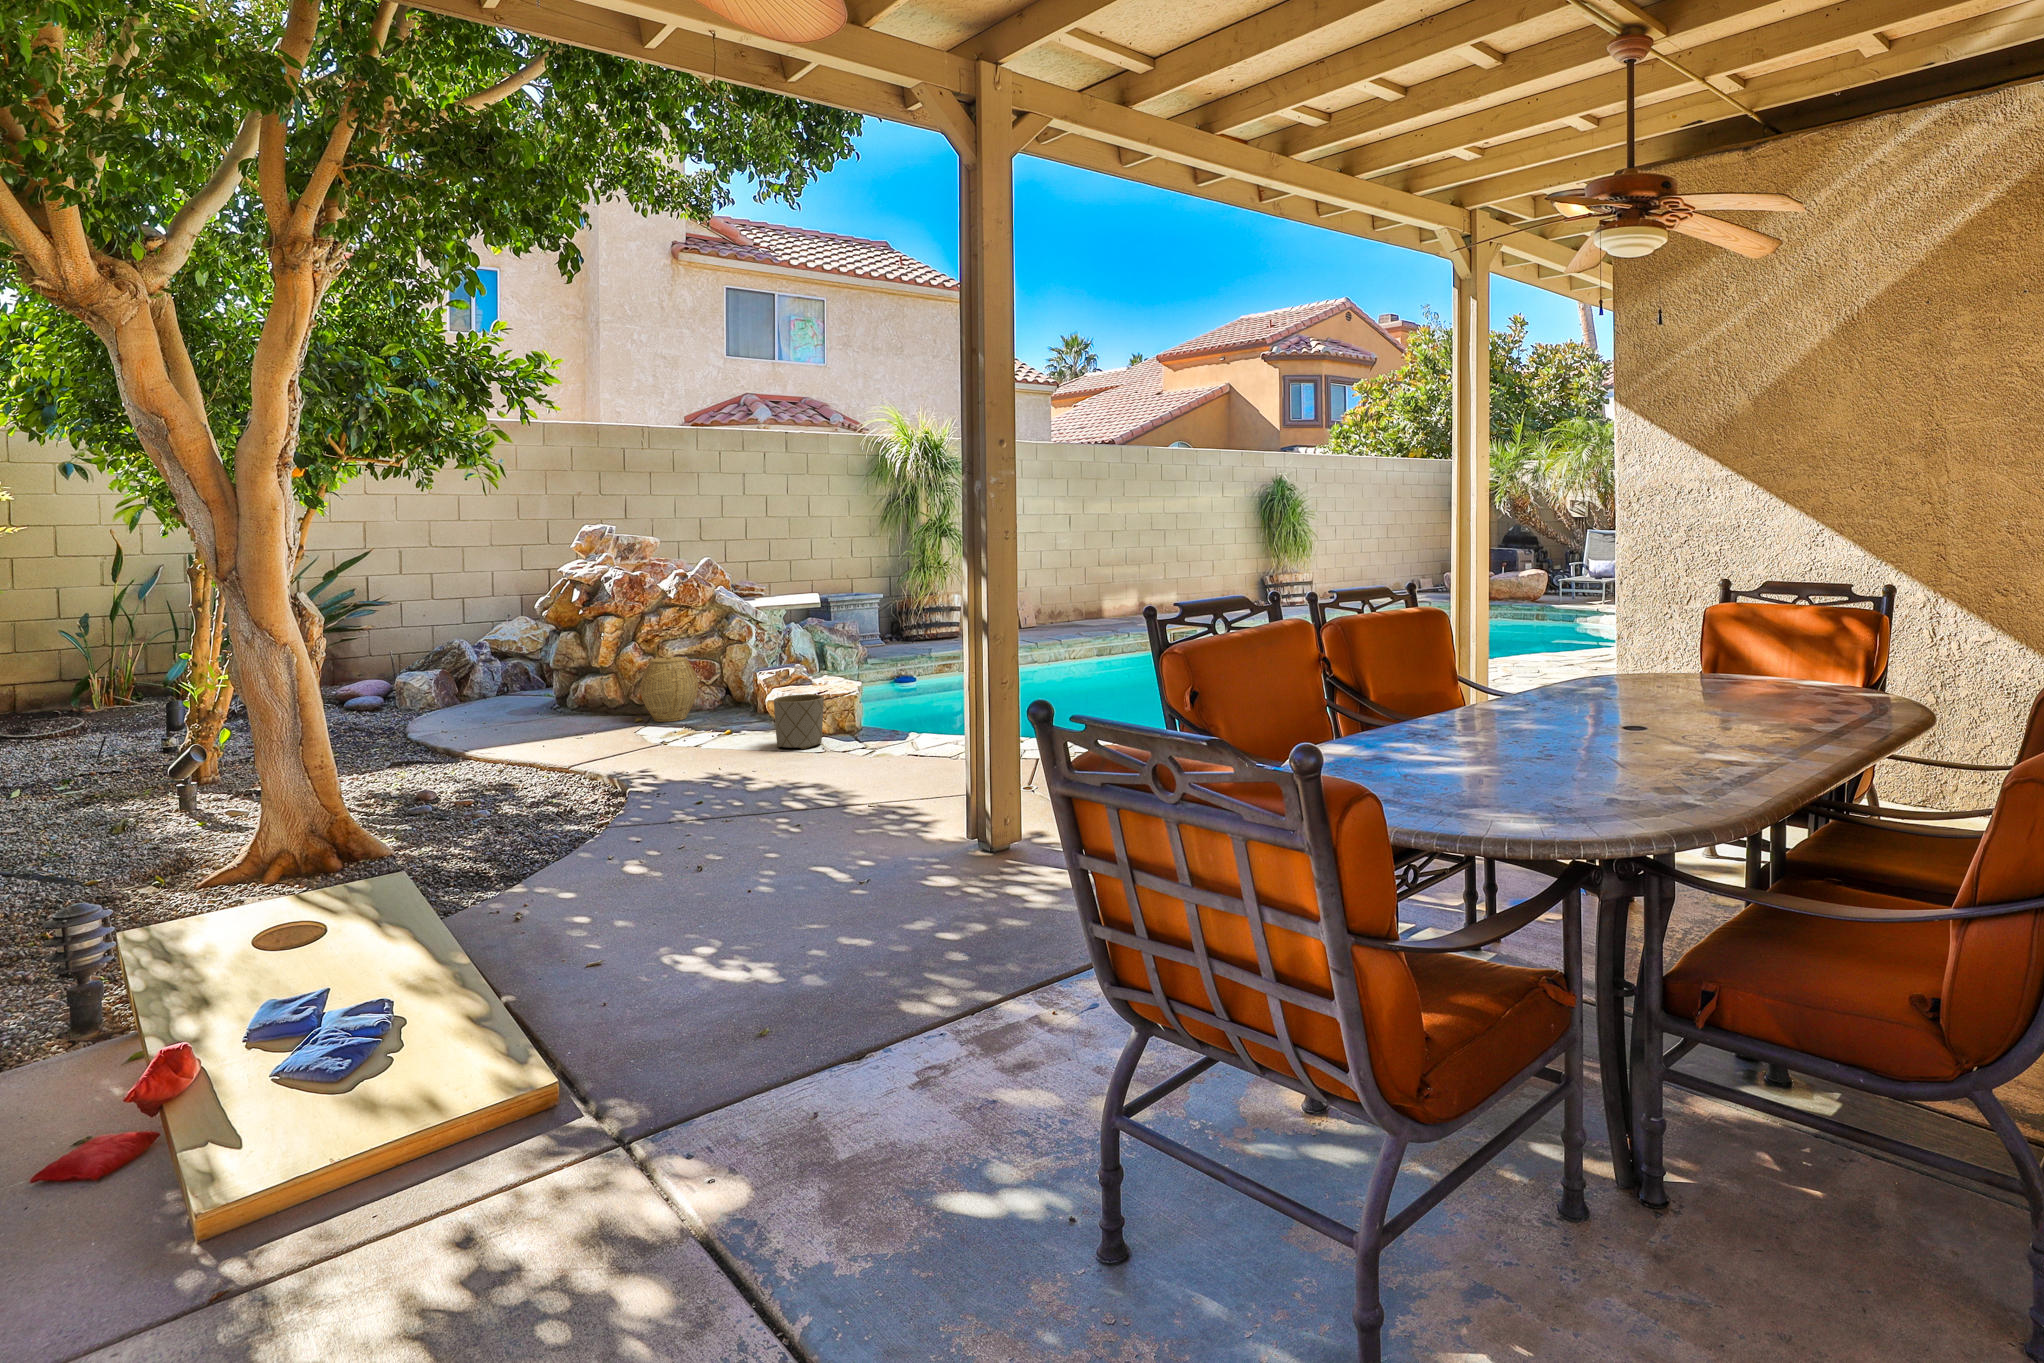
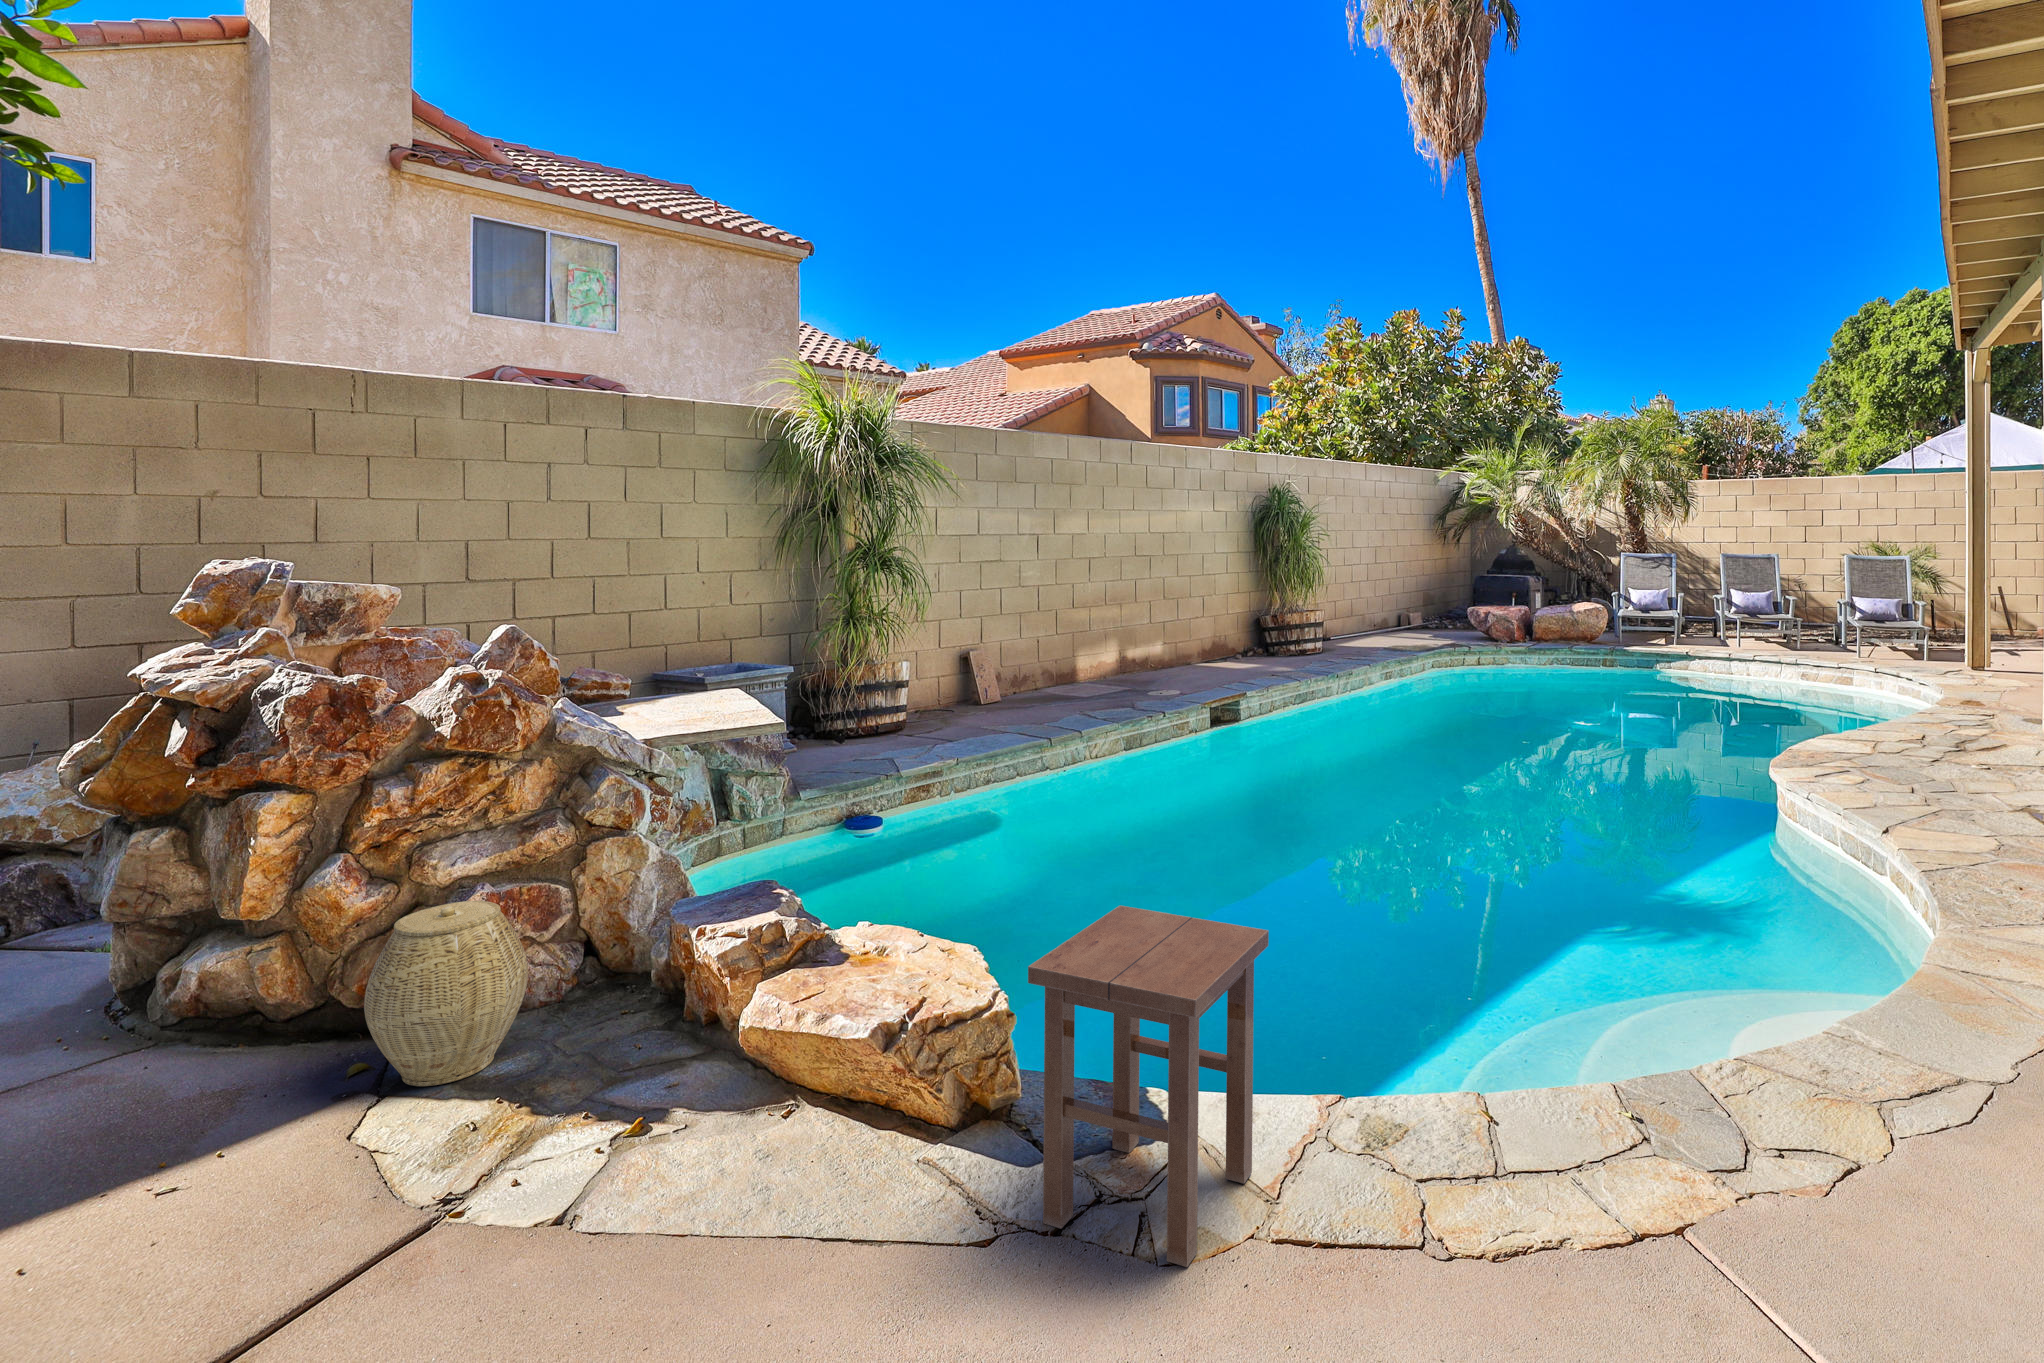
stool: none [838,650,934,757] -> present [1028,906,1269,1267]
planter: present [774,694,824,749] -> none [823,1045,960,1240]

